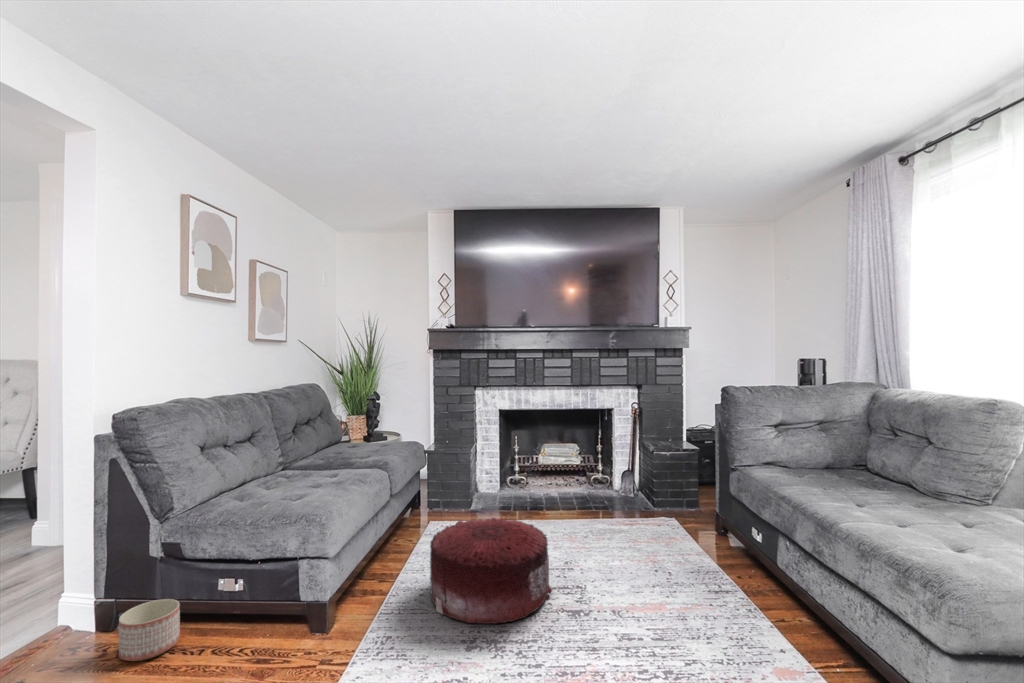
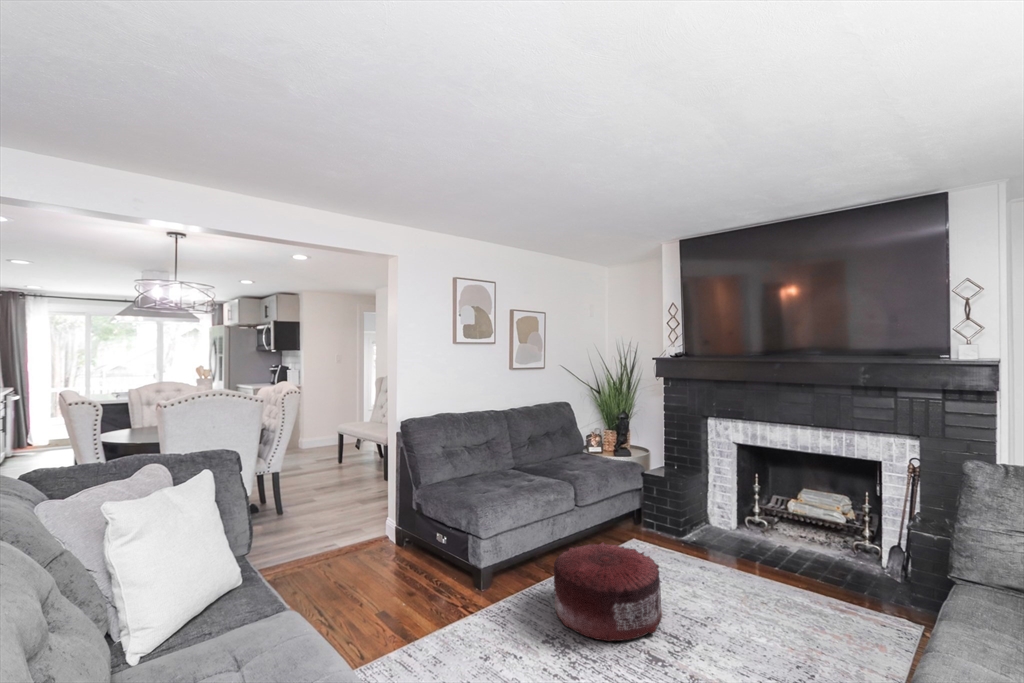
planter: present [119,599,180,661] -> none [390,536,419,568]

